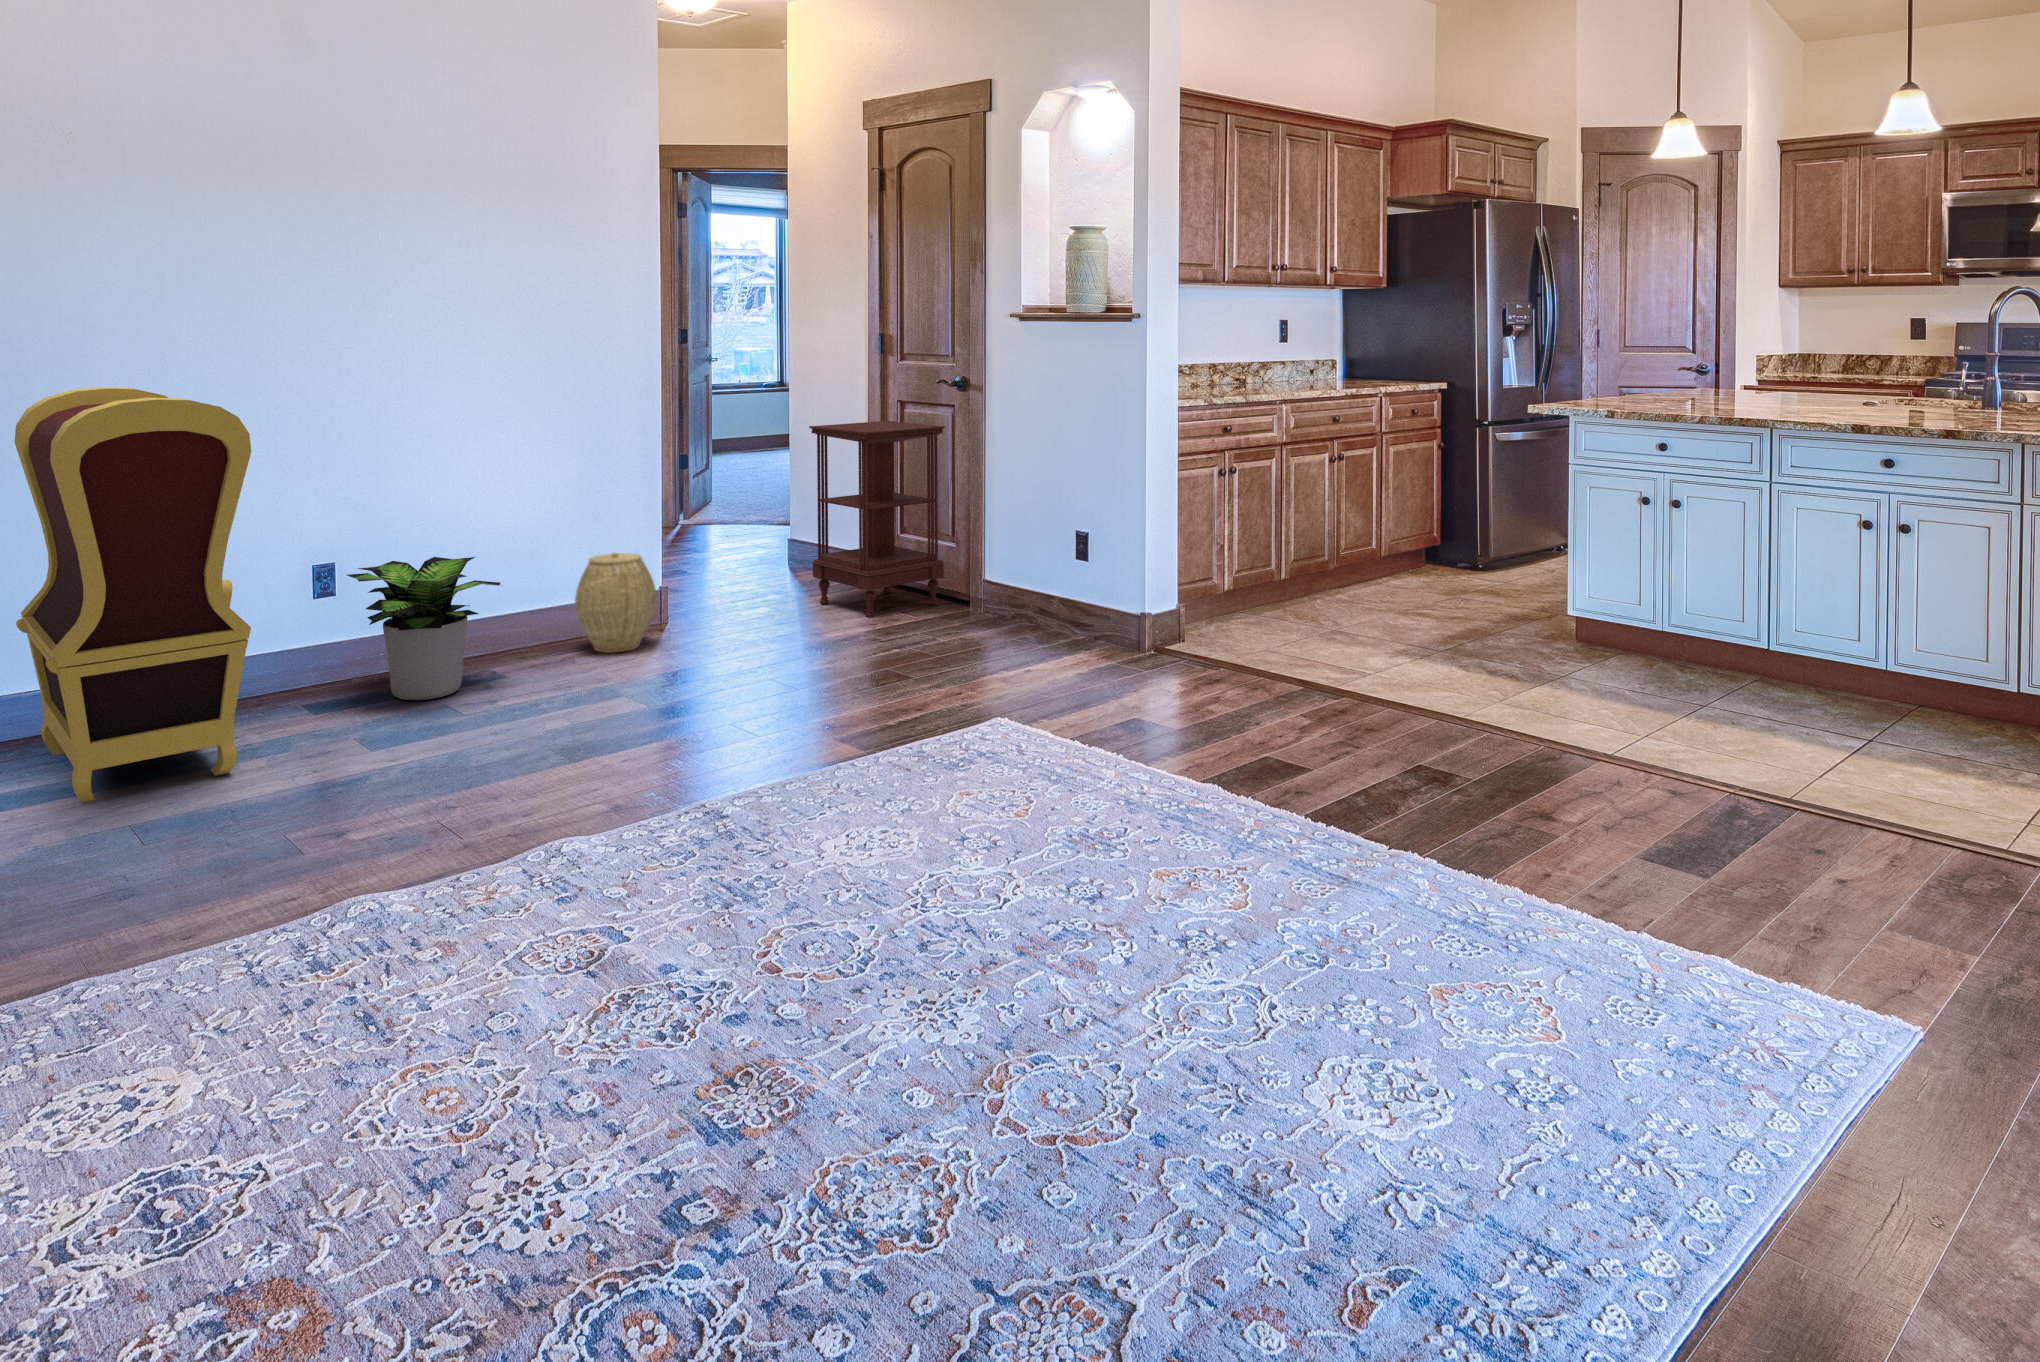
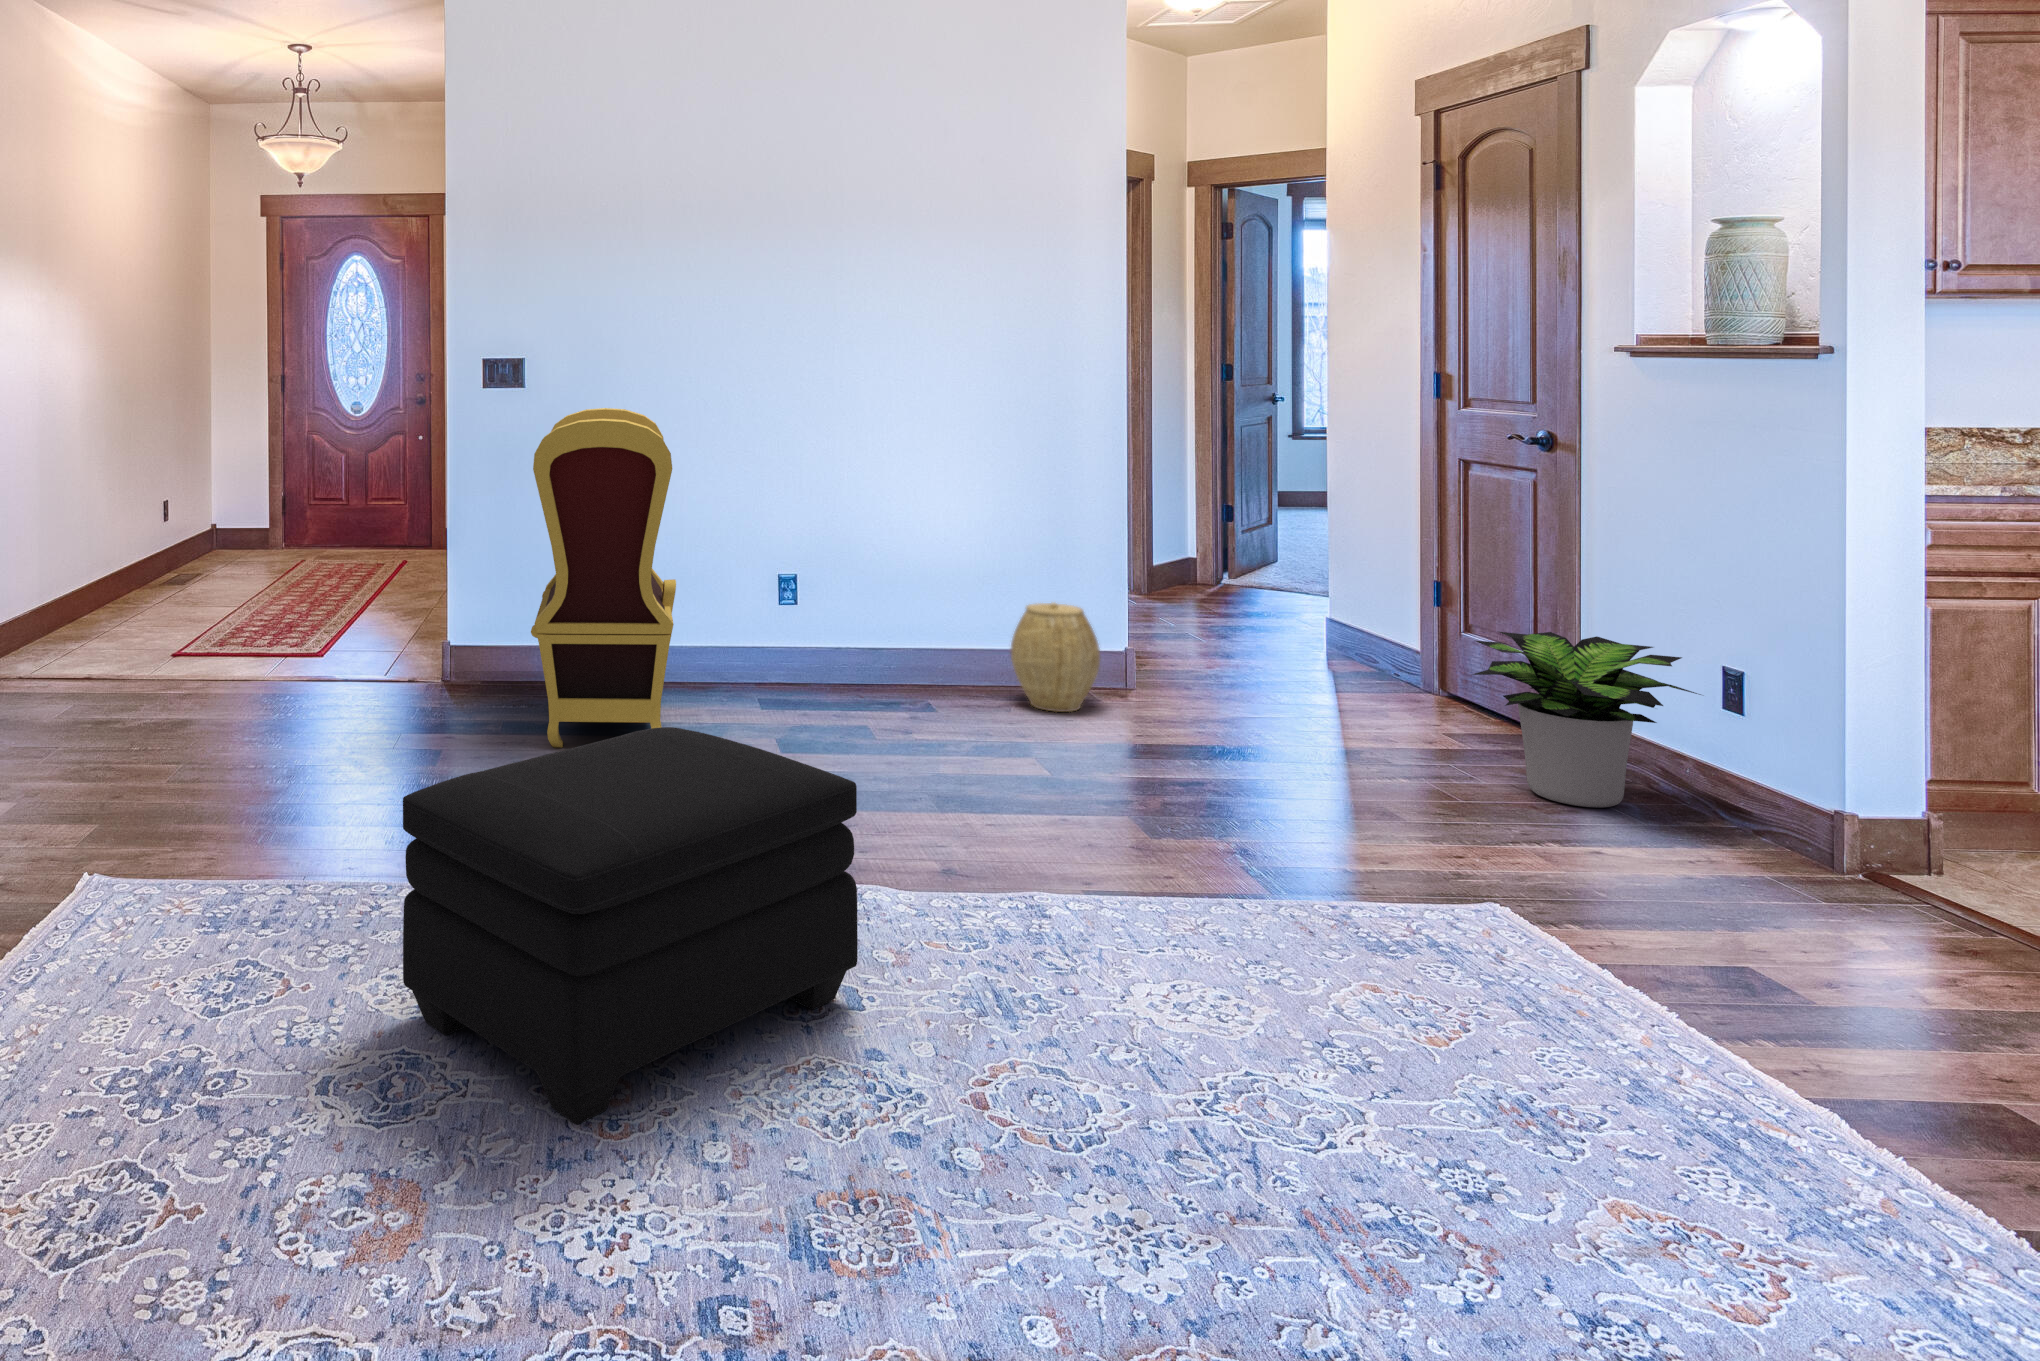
side table: present [809,421,945,617] -> none [1318,481,1520,732]
potted plant: present [347,557,500,700] -> present [1473,632,1701,807]
ottoman: none [108,718,619,1145] -> present [403,727,858,1124]

